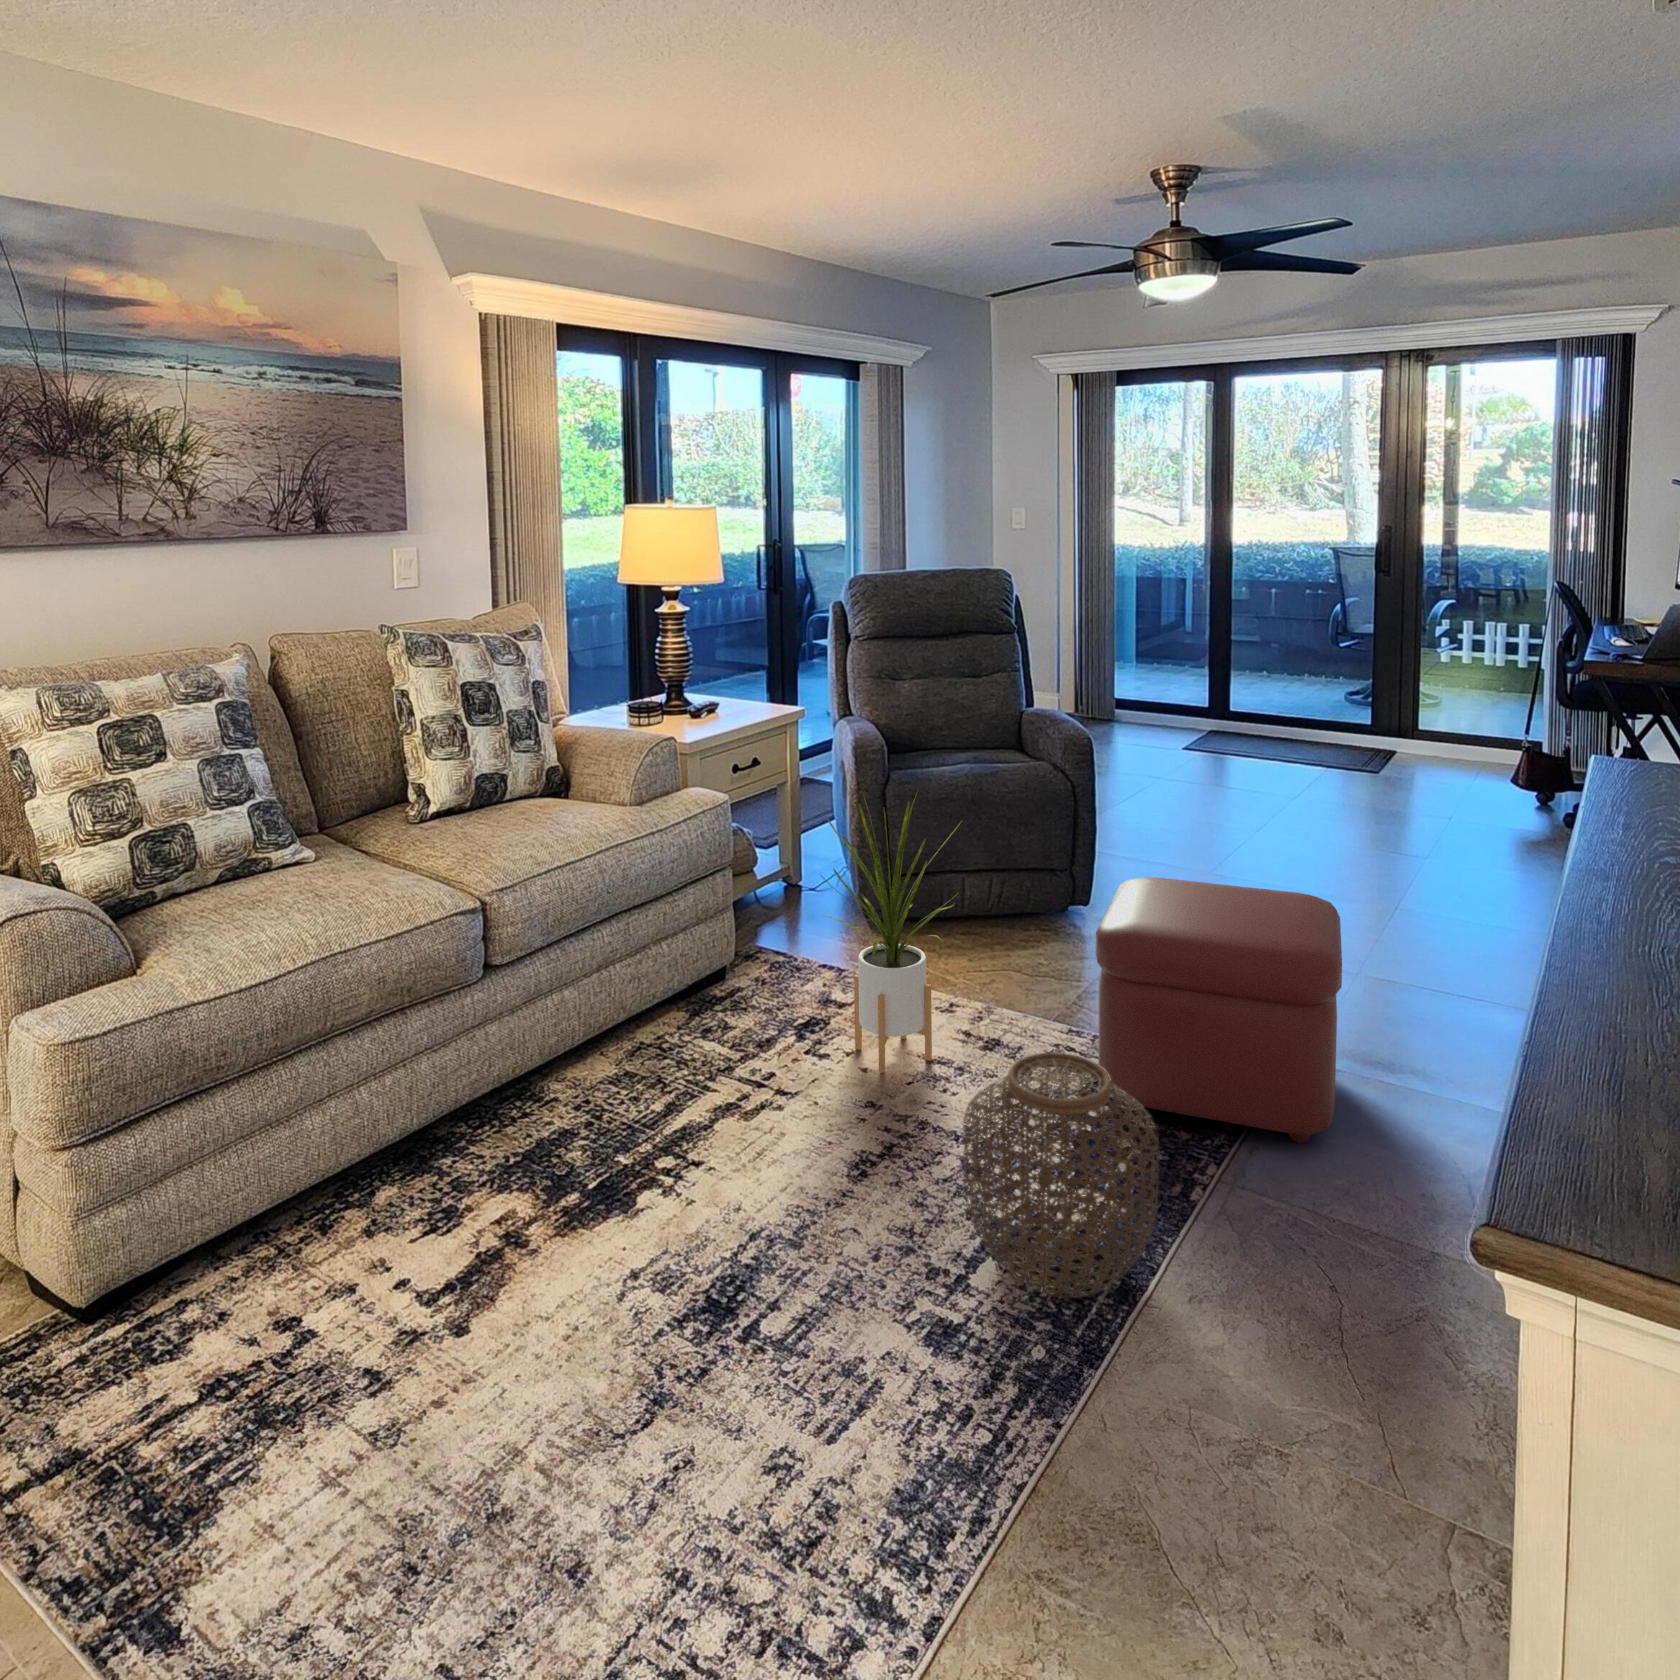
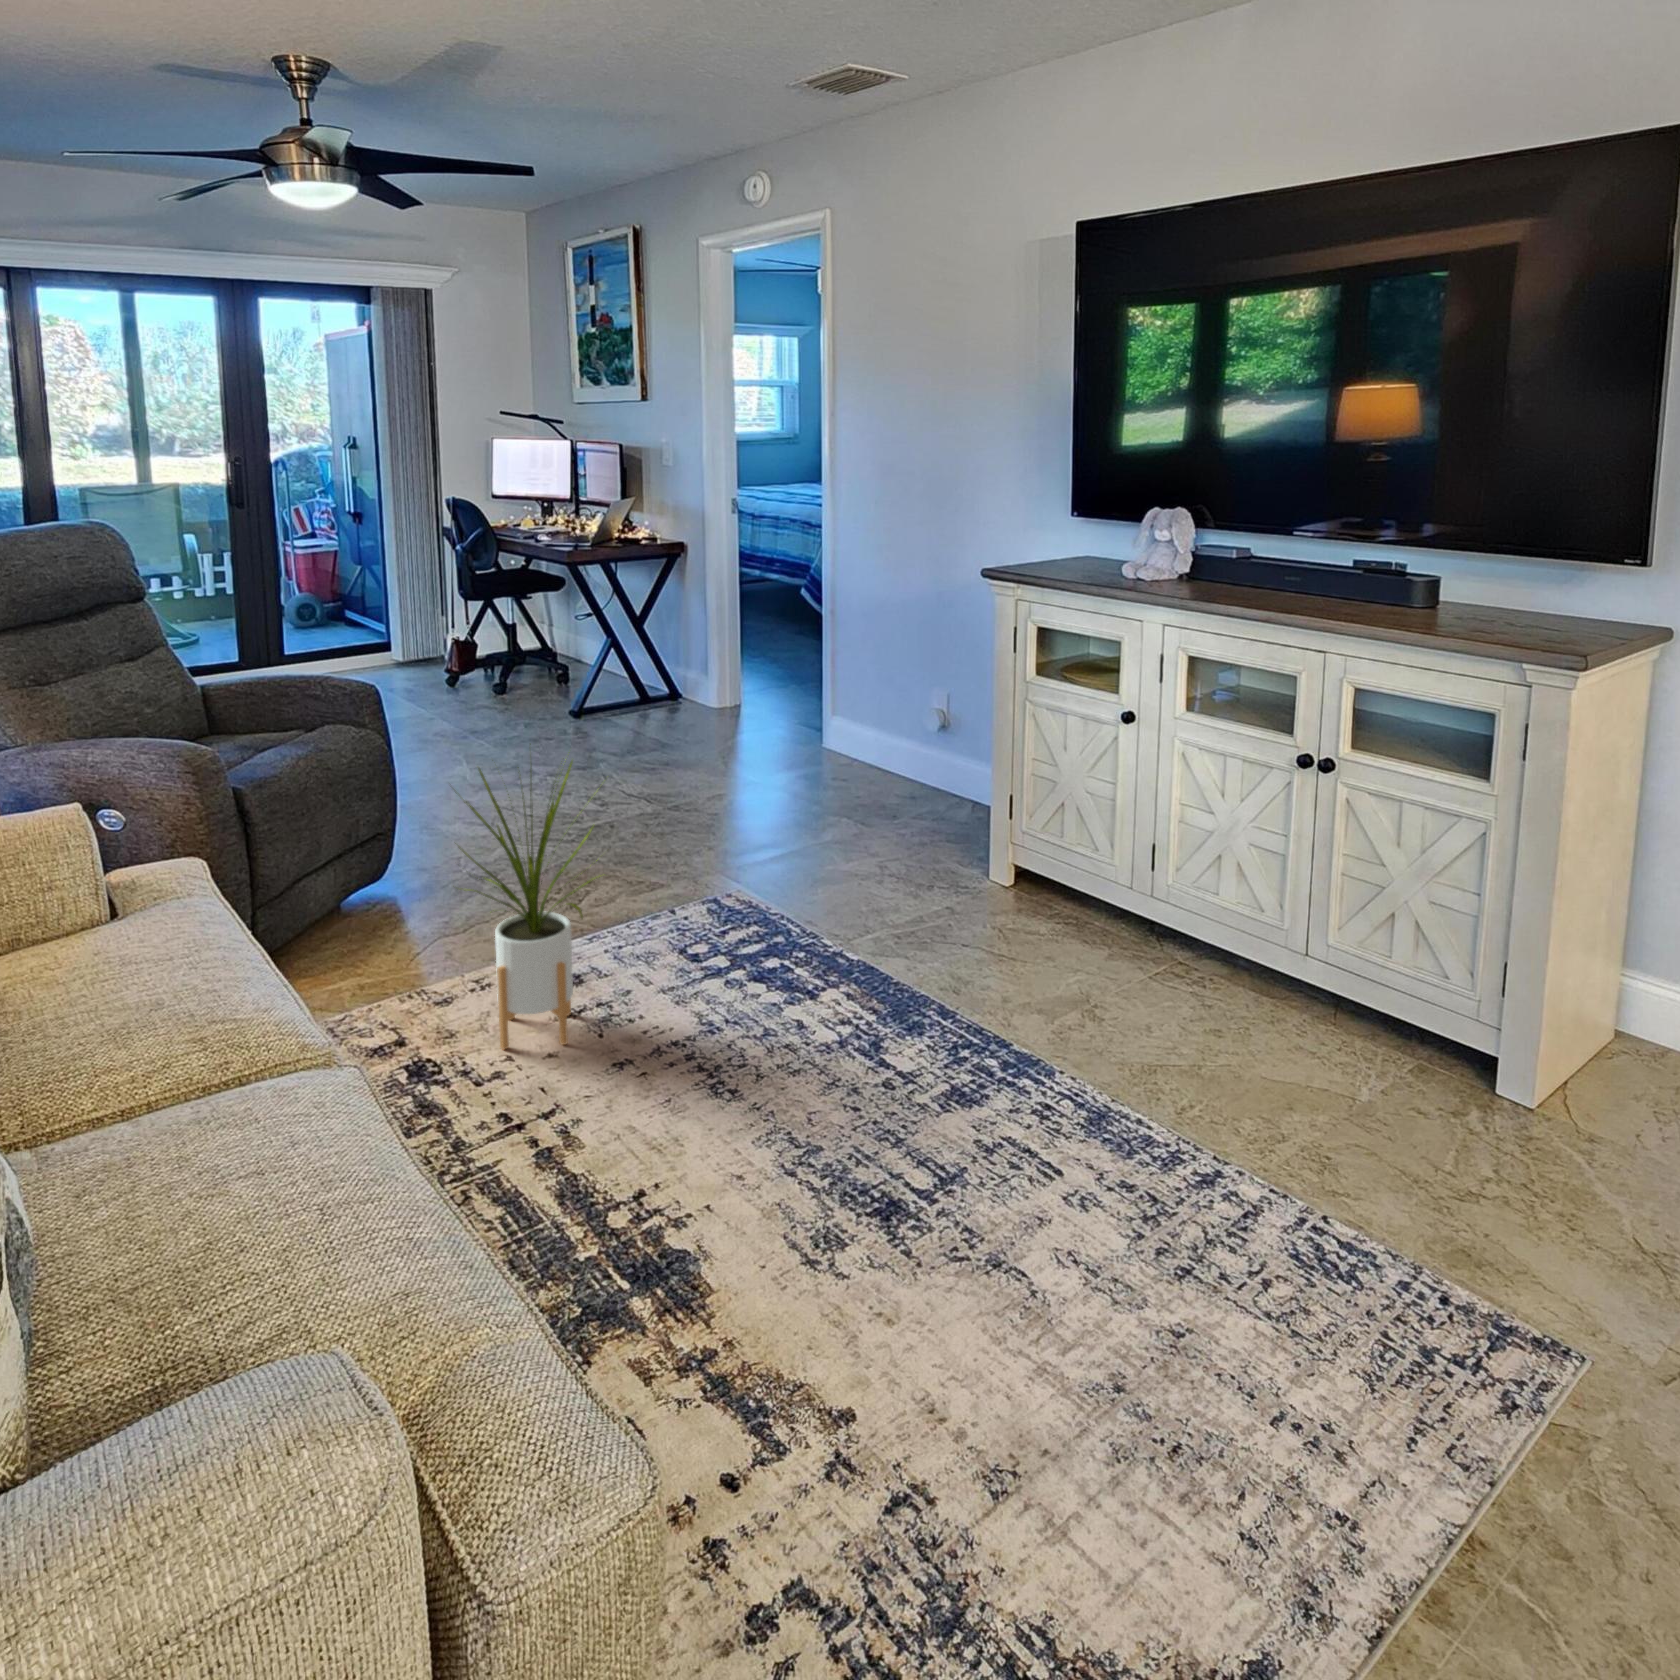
ottoman: present [1096,877,1342,1143] -> none [620,741,840,951]
woven basket: present [963,1053,1159,1298] -> none [829,867,980,1049]

